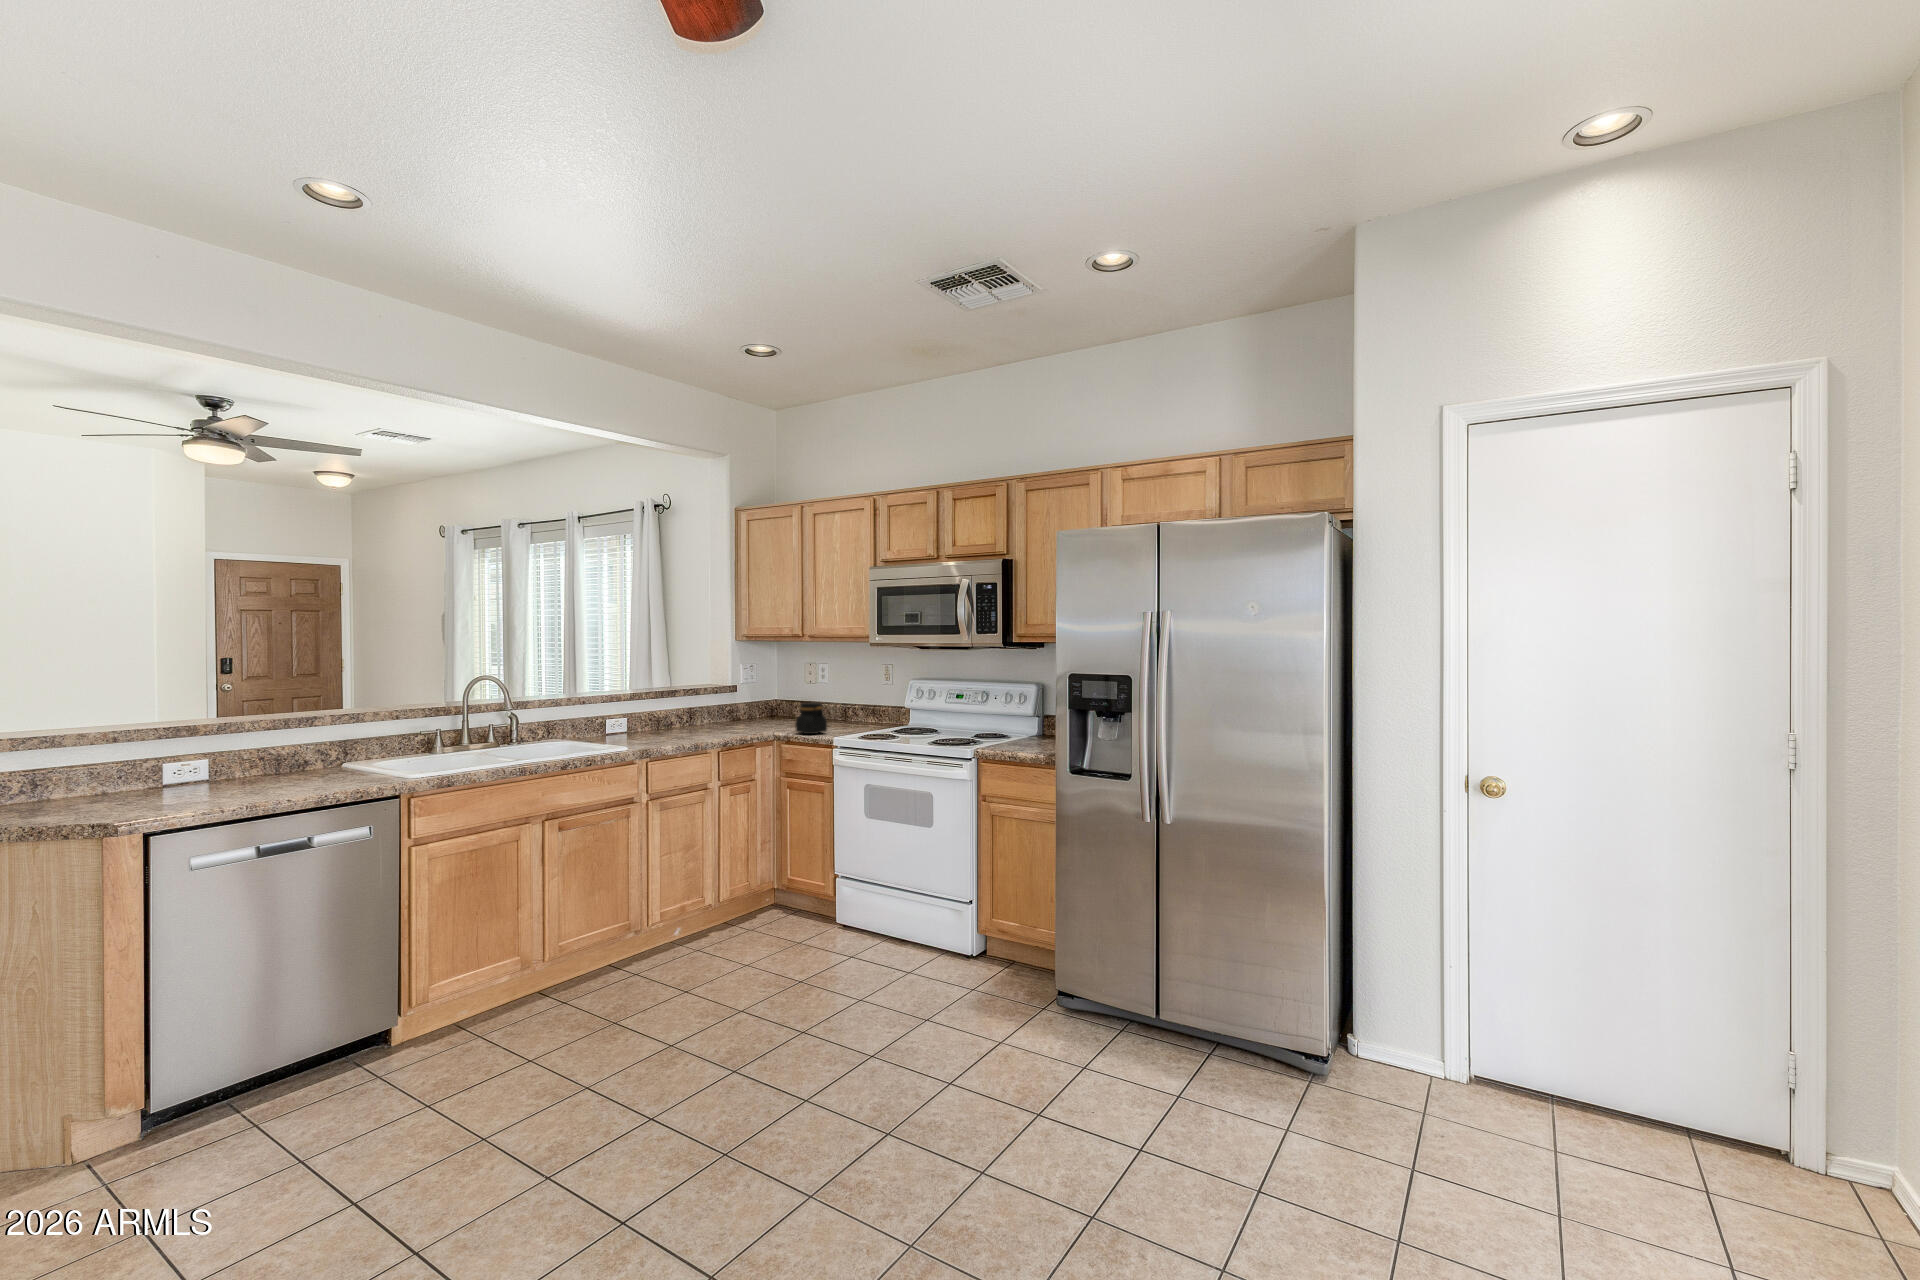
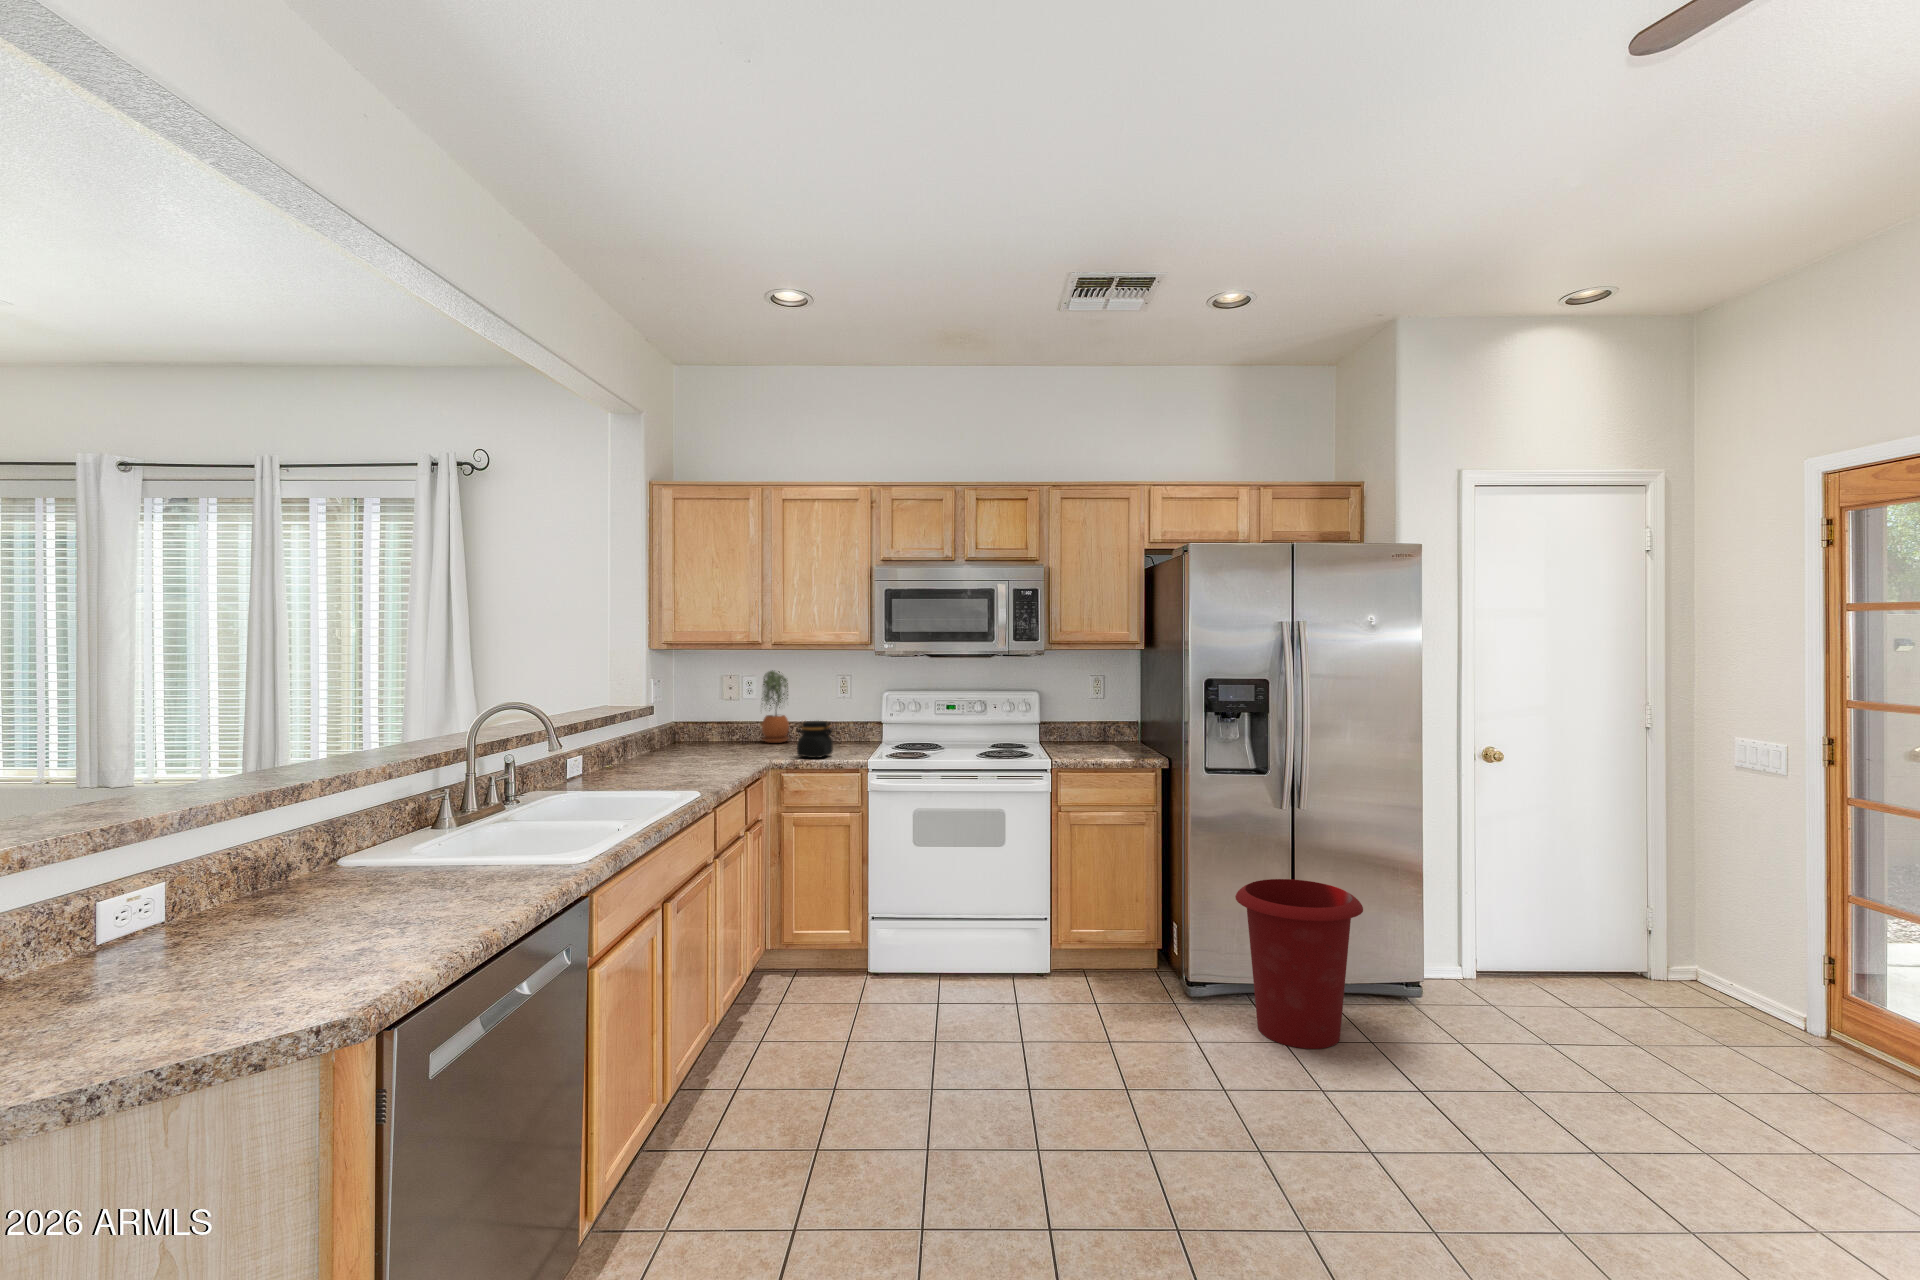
potted plant: none [822,659,851,722] -> present [762,670,789,743]
waste bin: none [1032,891,1163,1075] -> present [1235,879,1363,1049]

